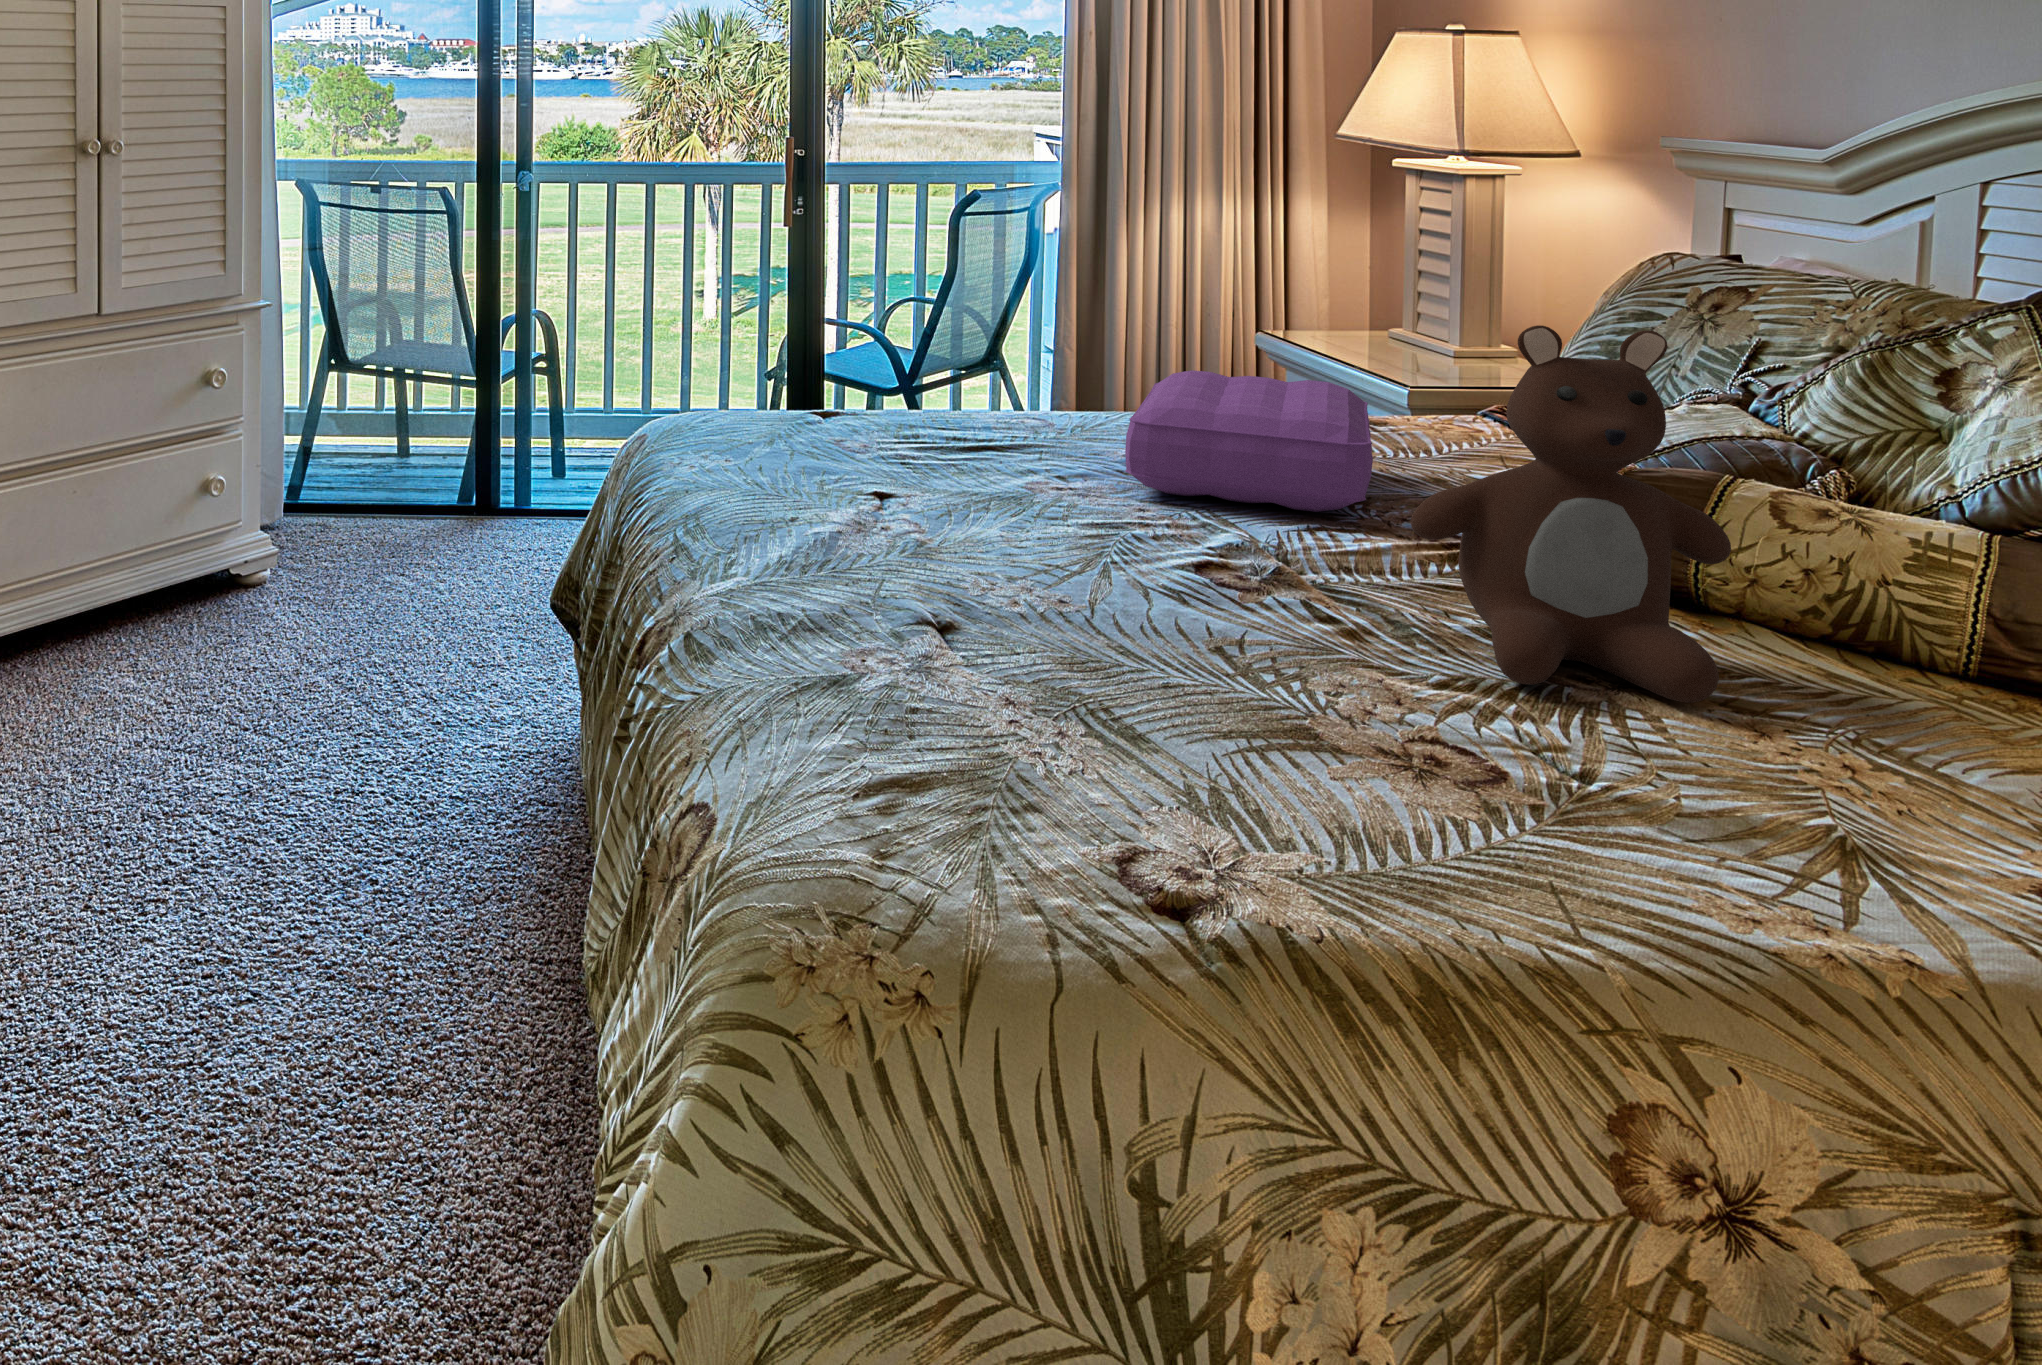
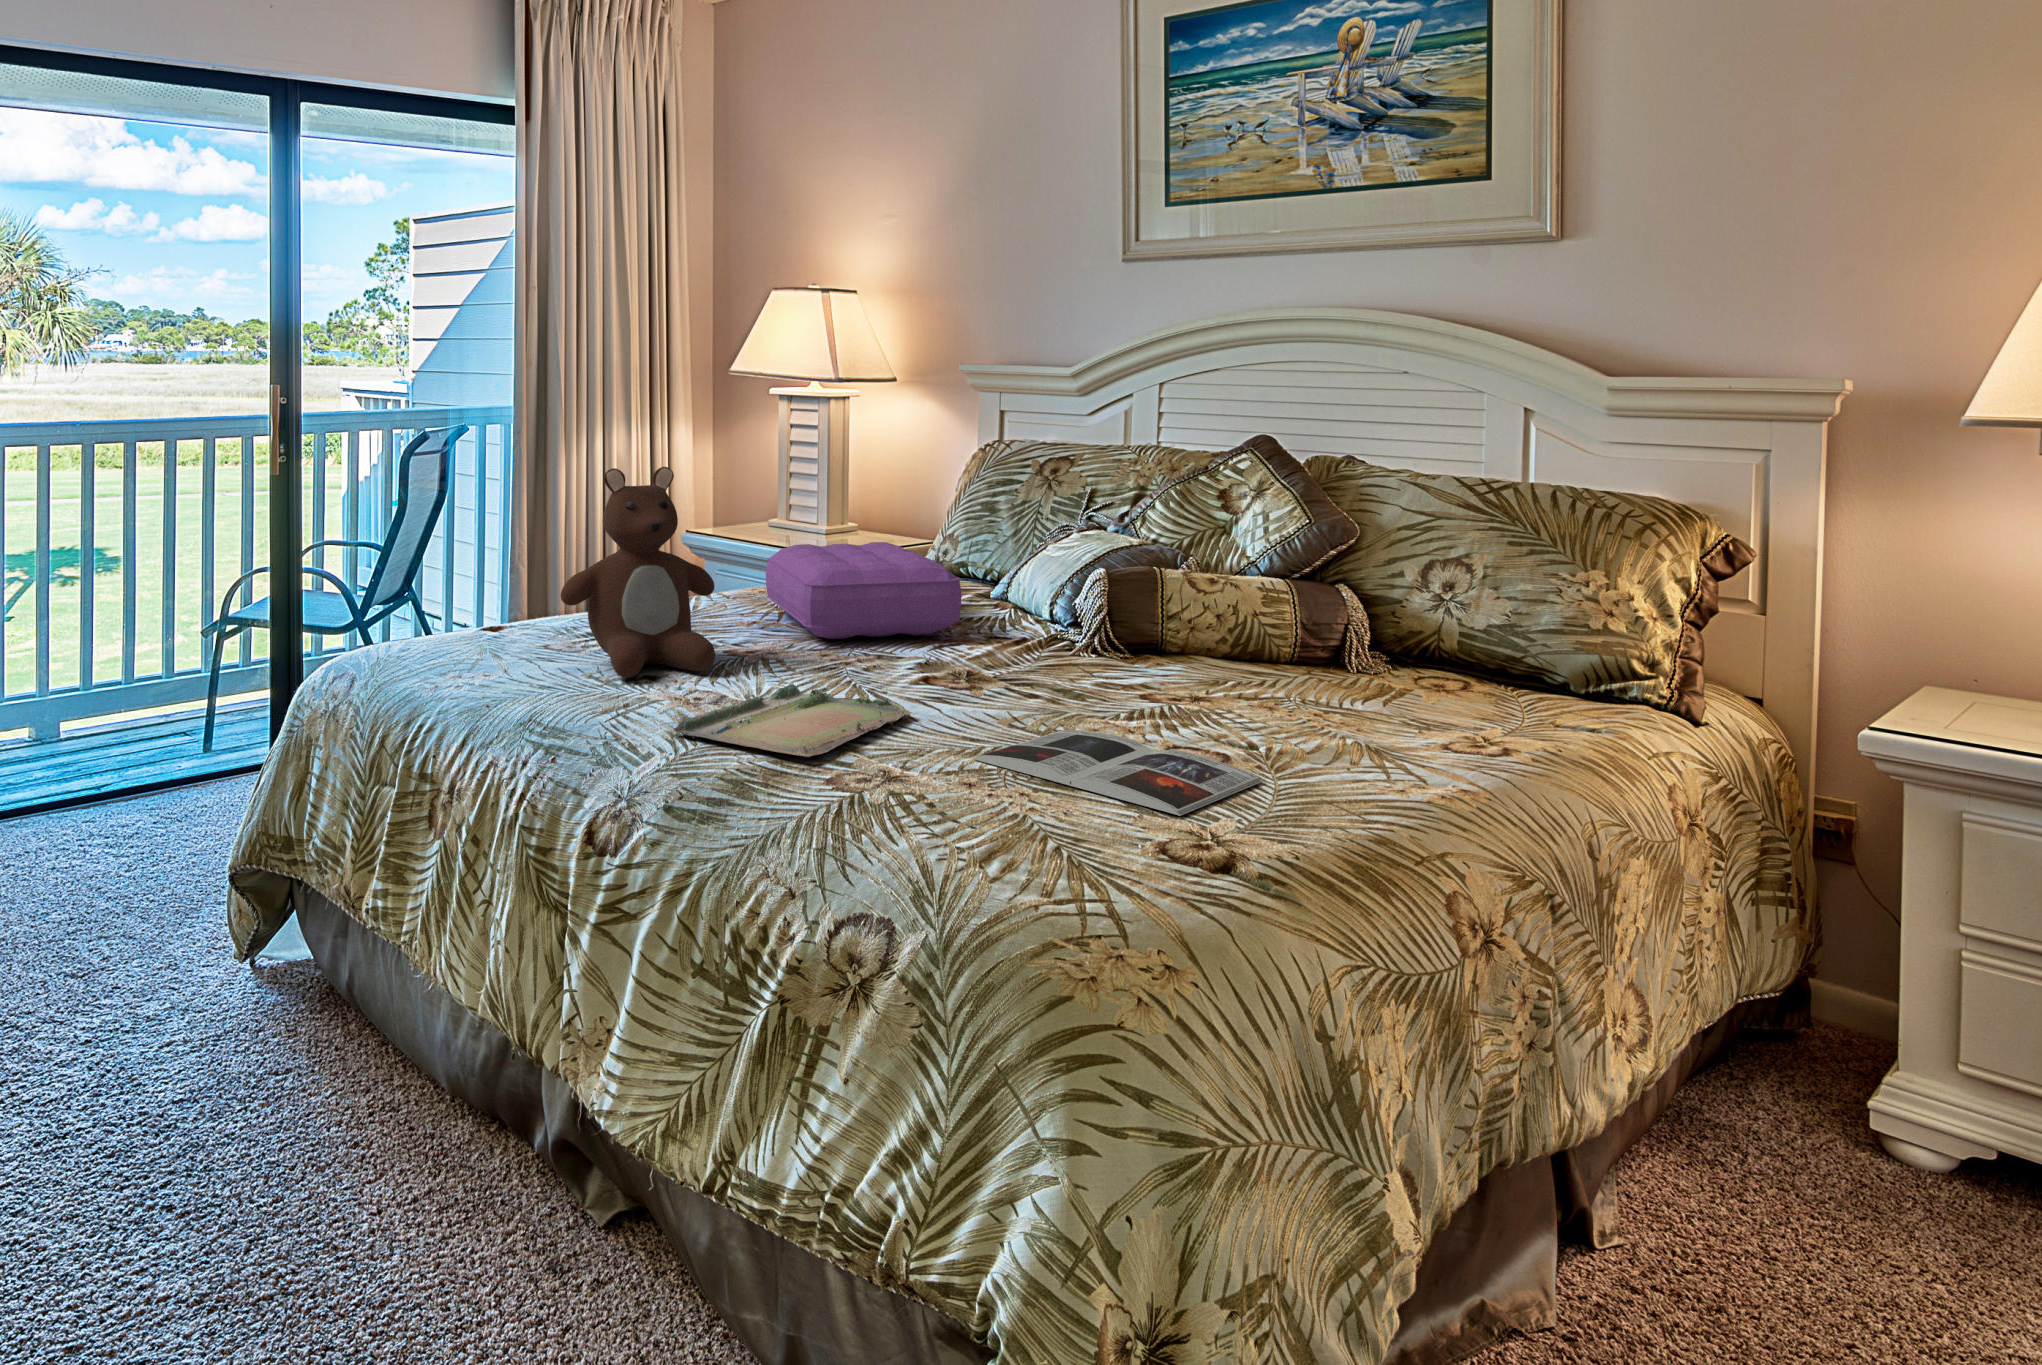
teddy bear: present [1411,325,1731,703] -> present [561,467,715,678]
tray: none [783,533,1095,616] -> present [674,684,912,757]
magazine: none [1078,669,1478,824] -> present [974,730,1262,816]

